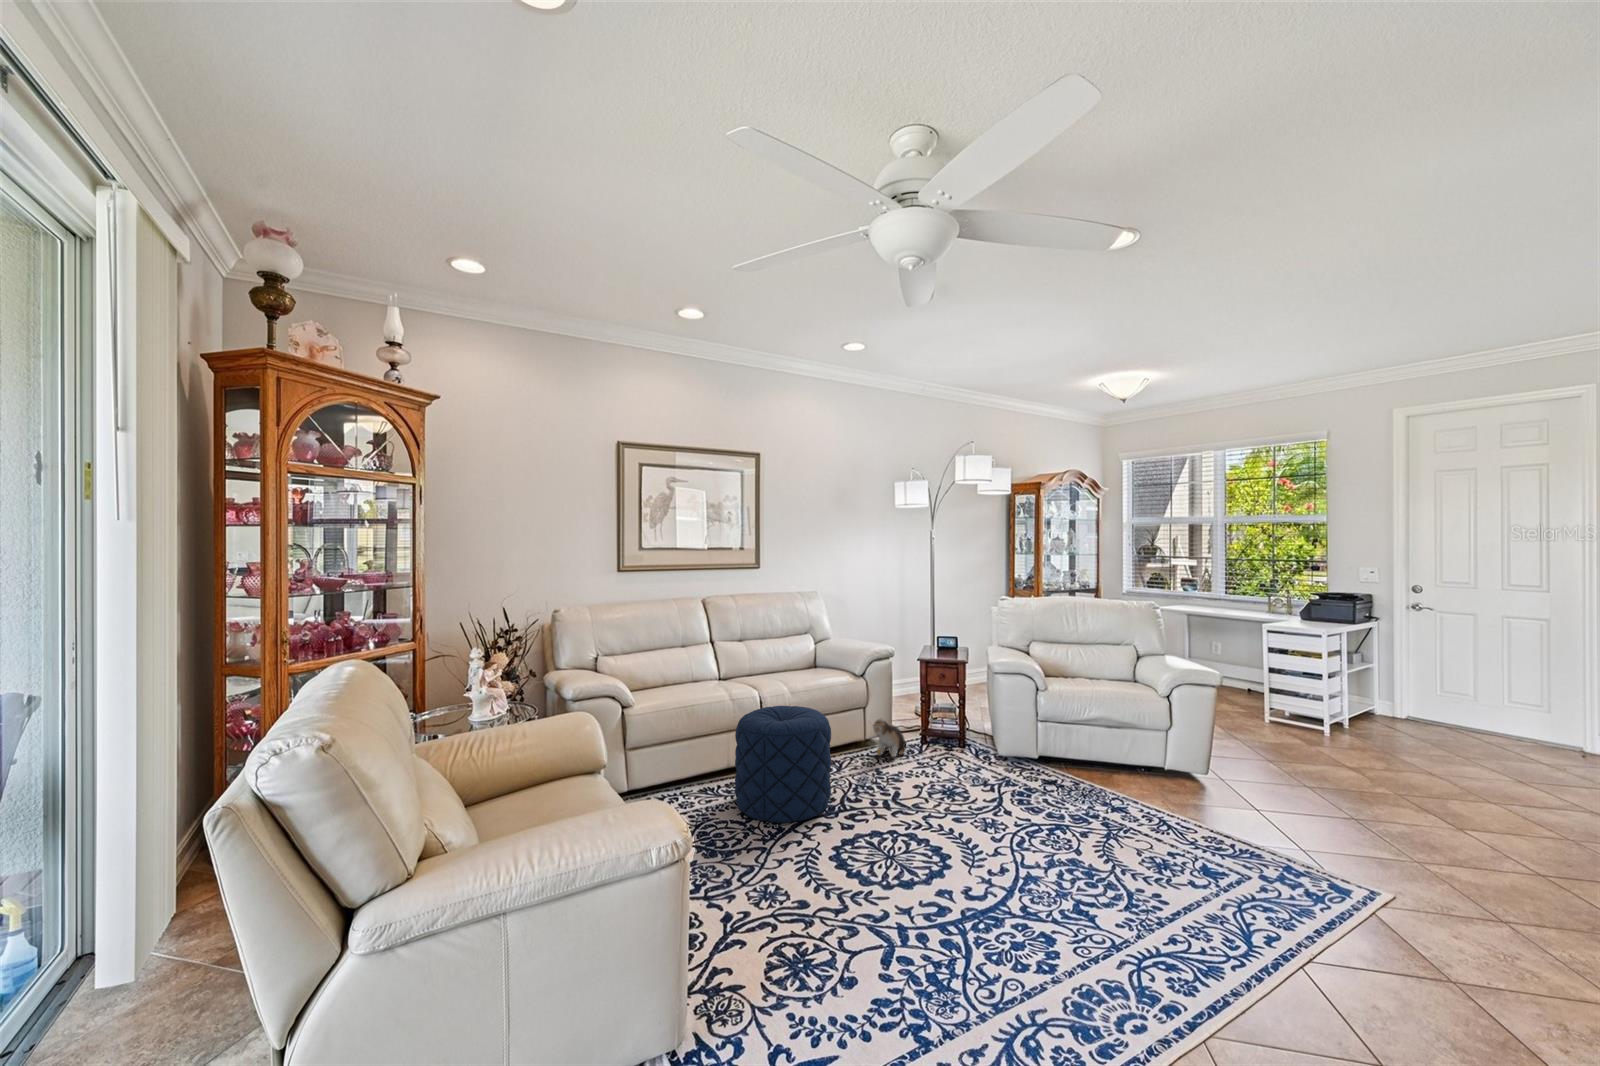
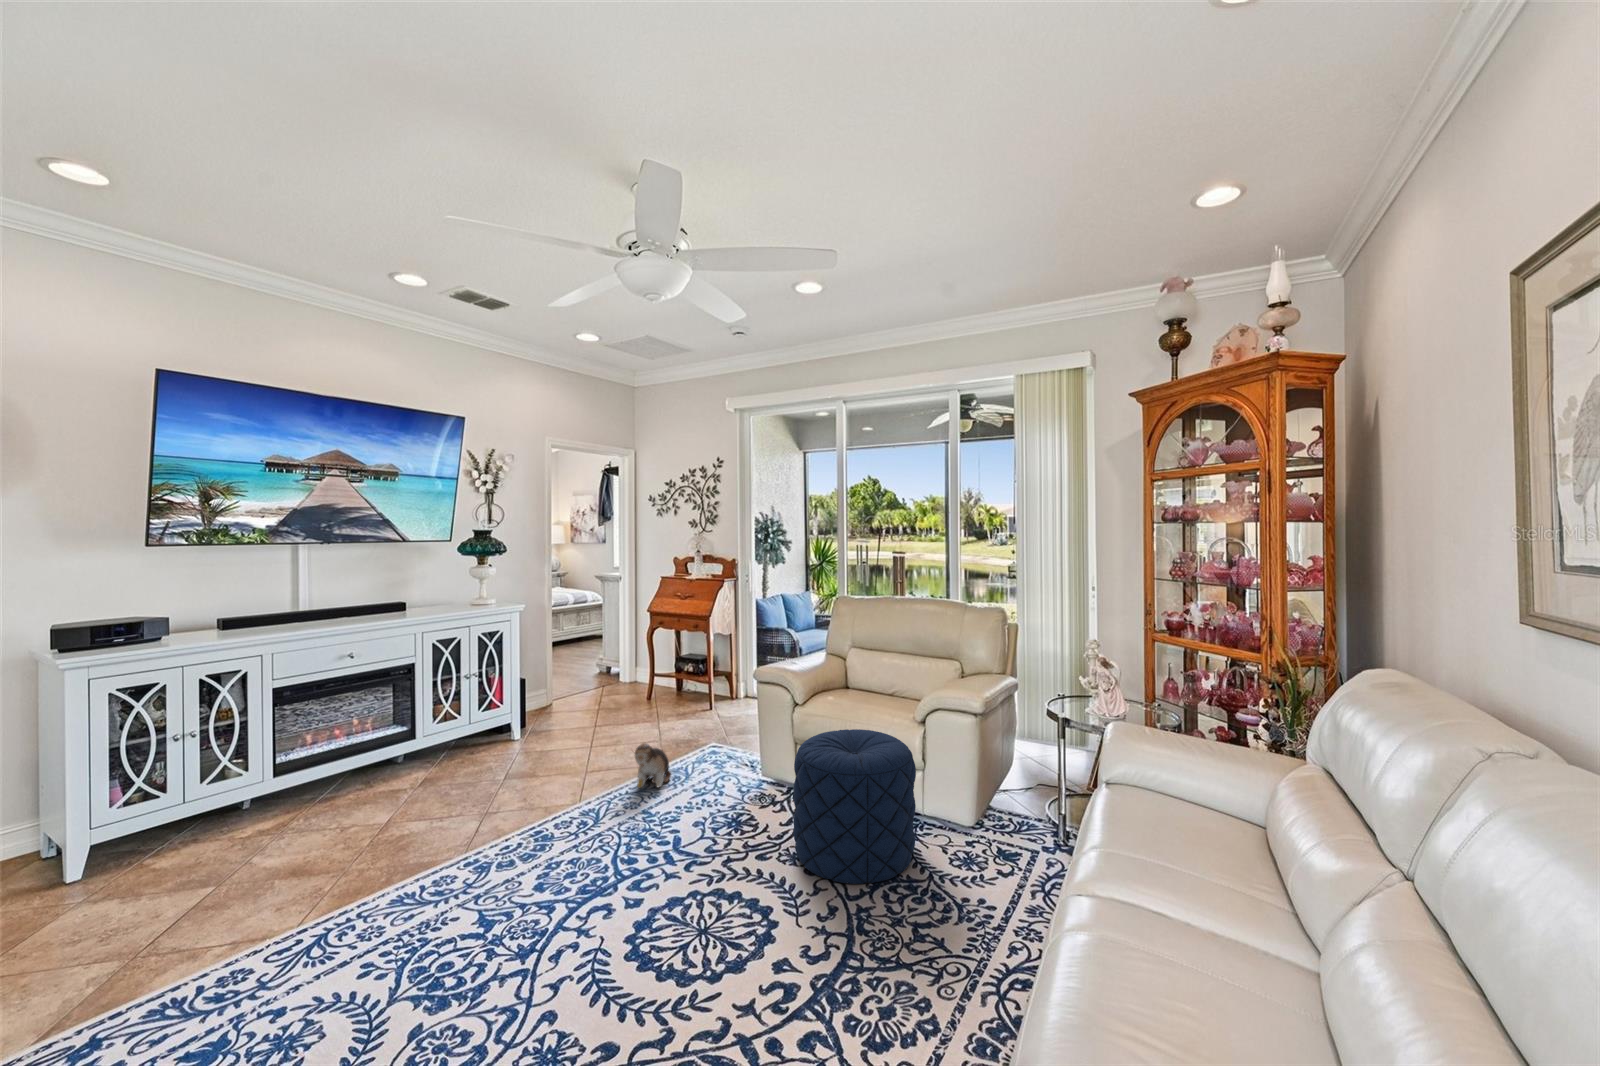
pouf: present [735,706,831,823] -> present [793,729,916,884]

